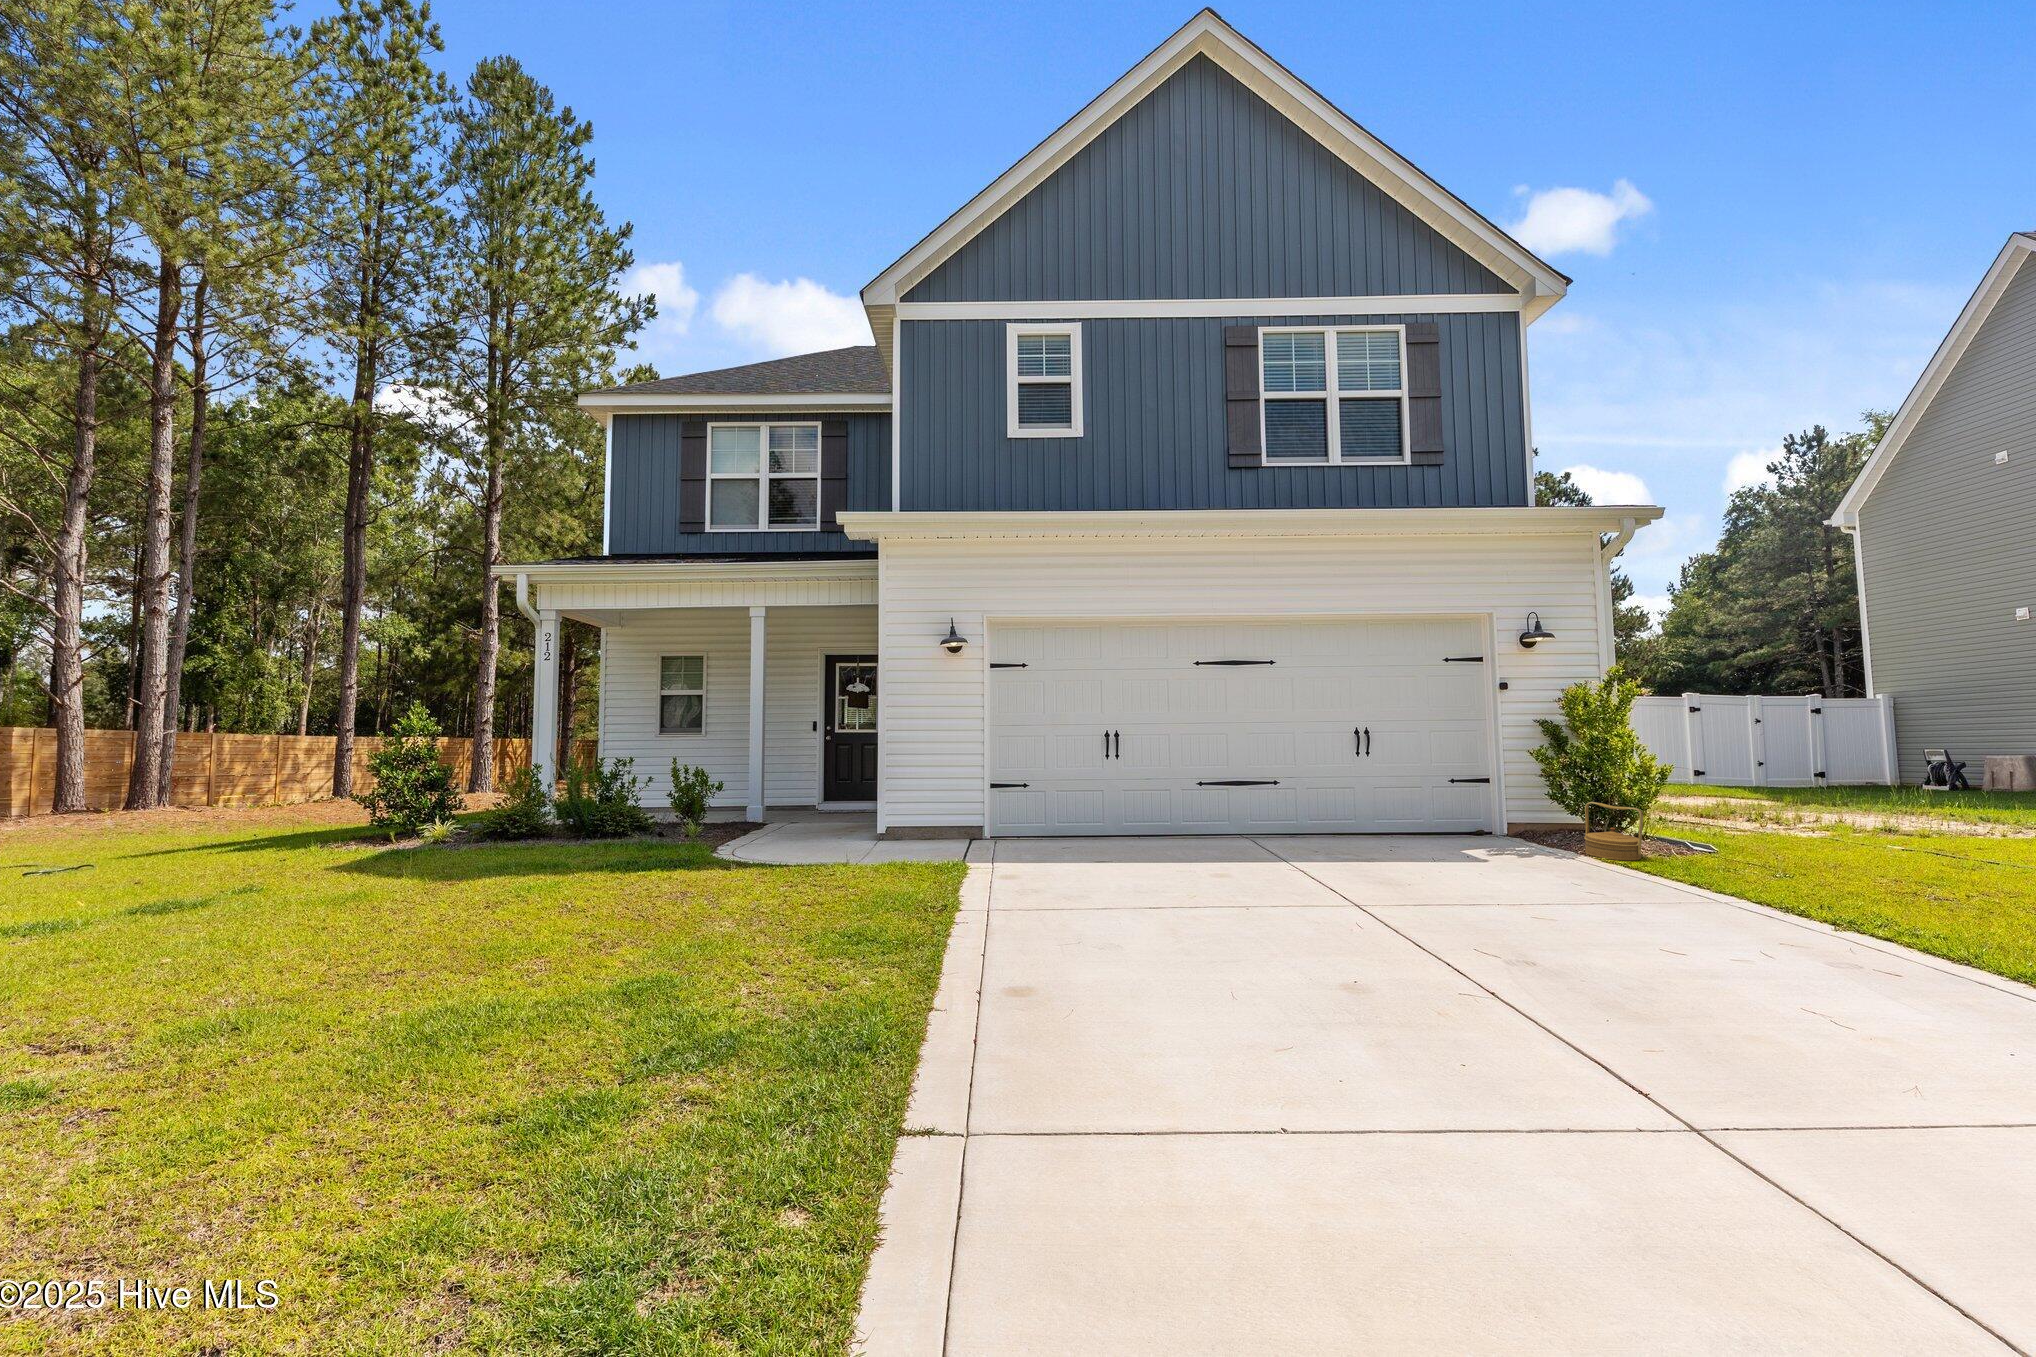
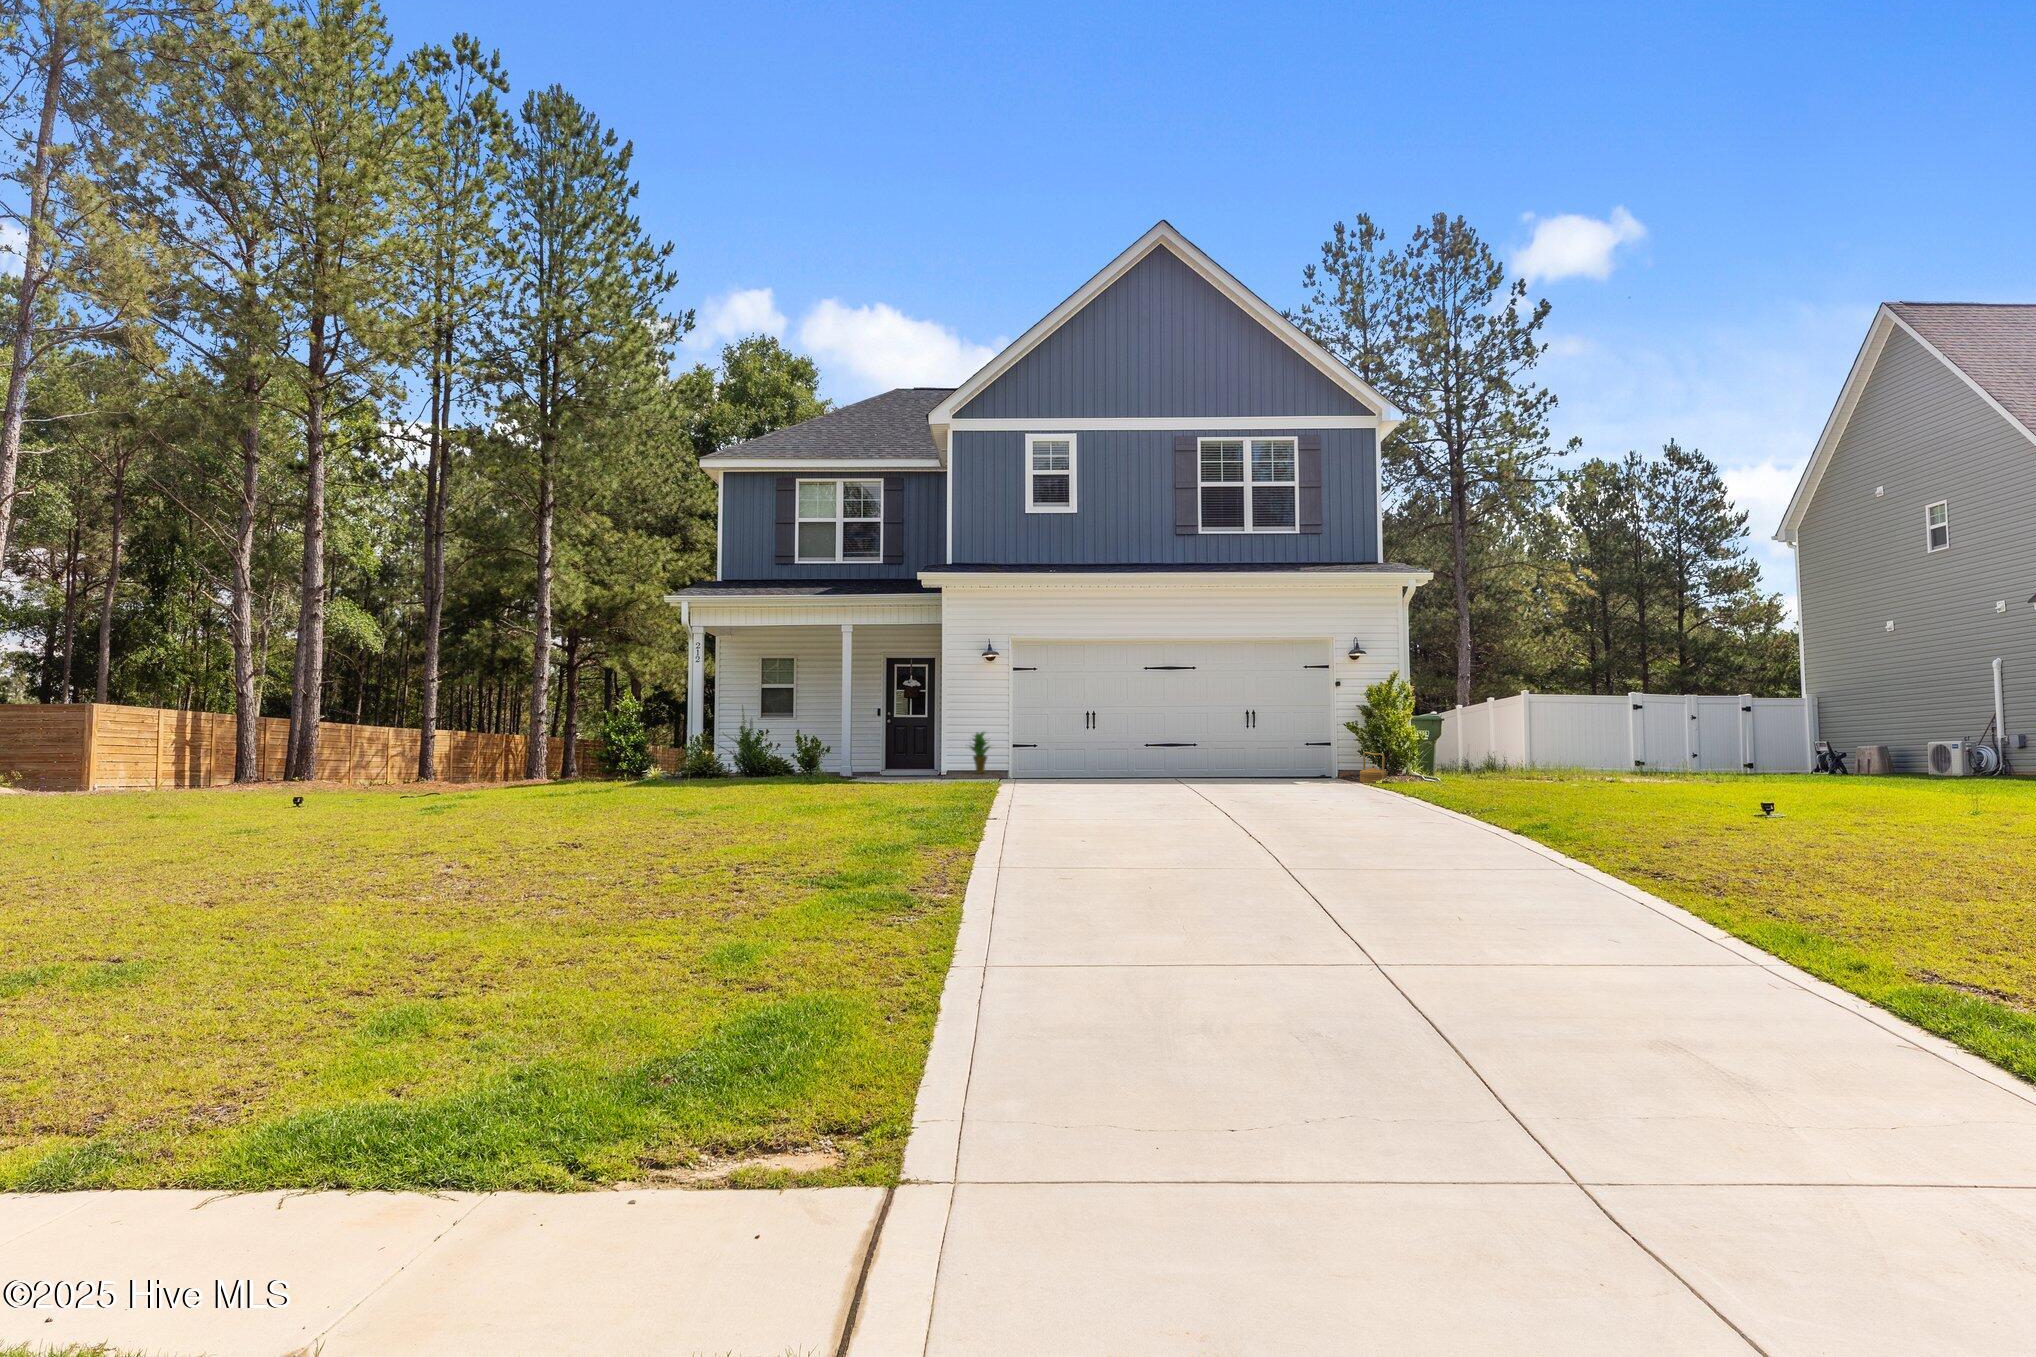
potted plant: none [911,765,962,834] -> present [970,732,990,773]

